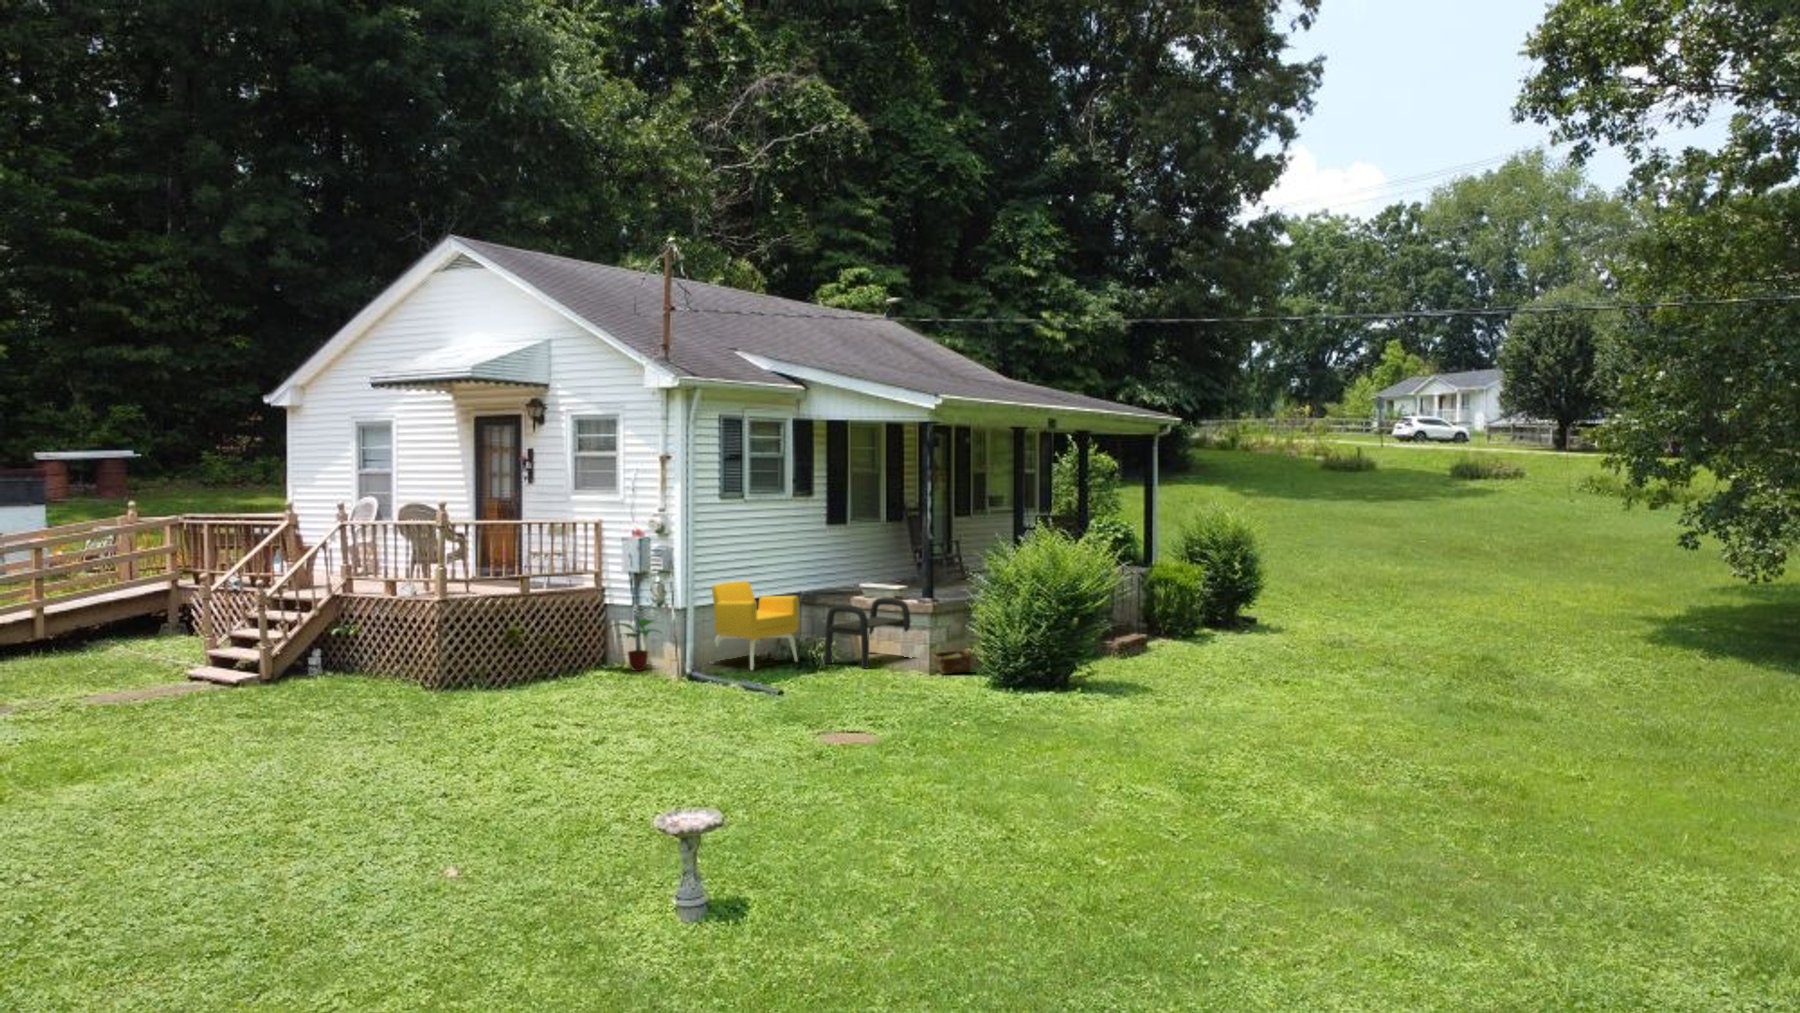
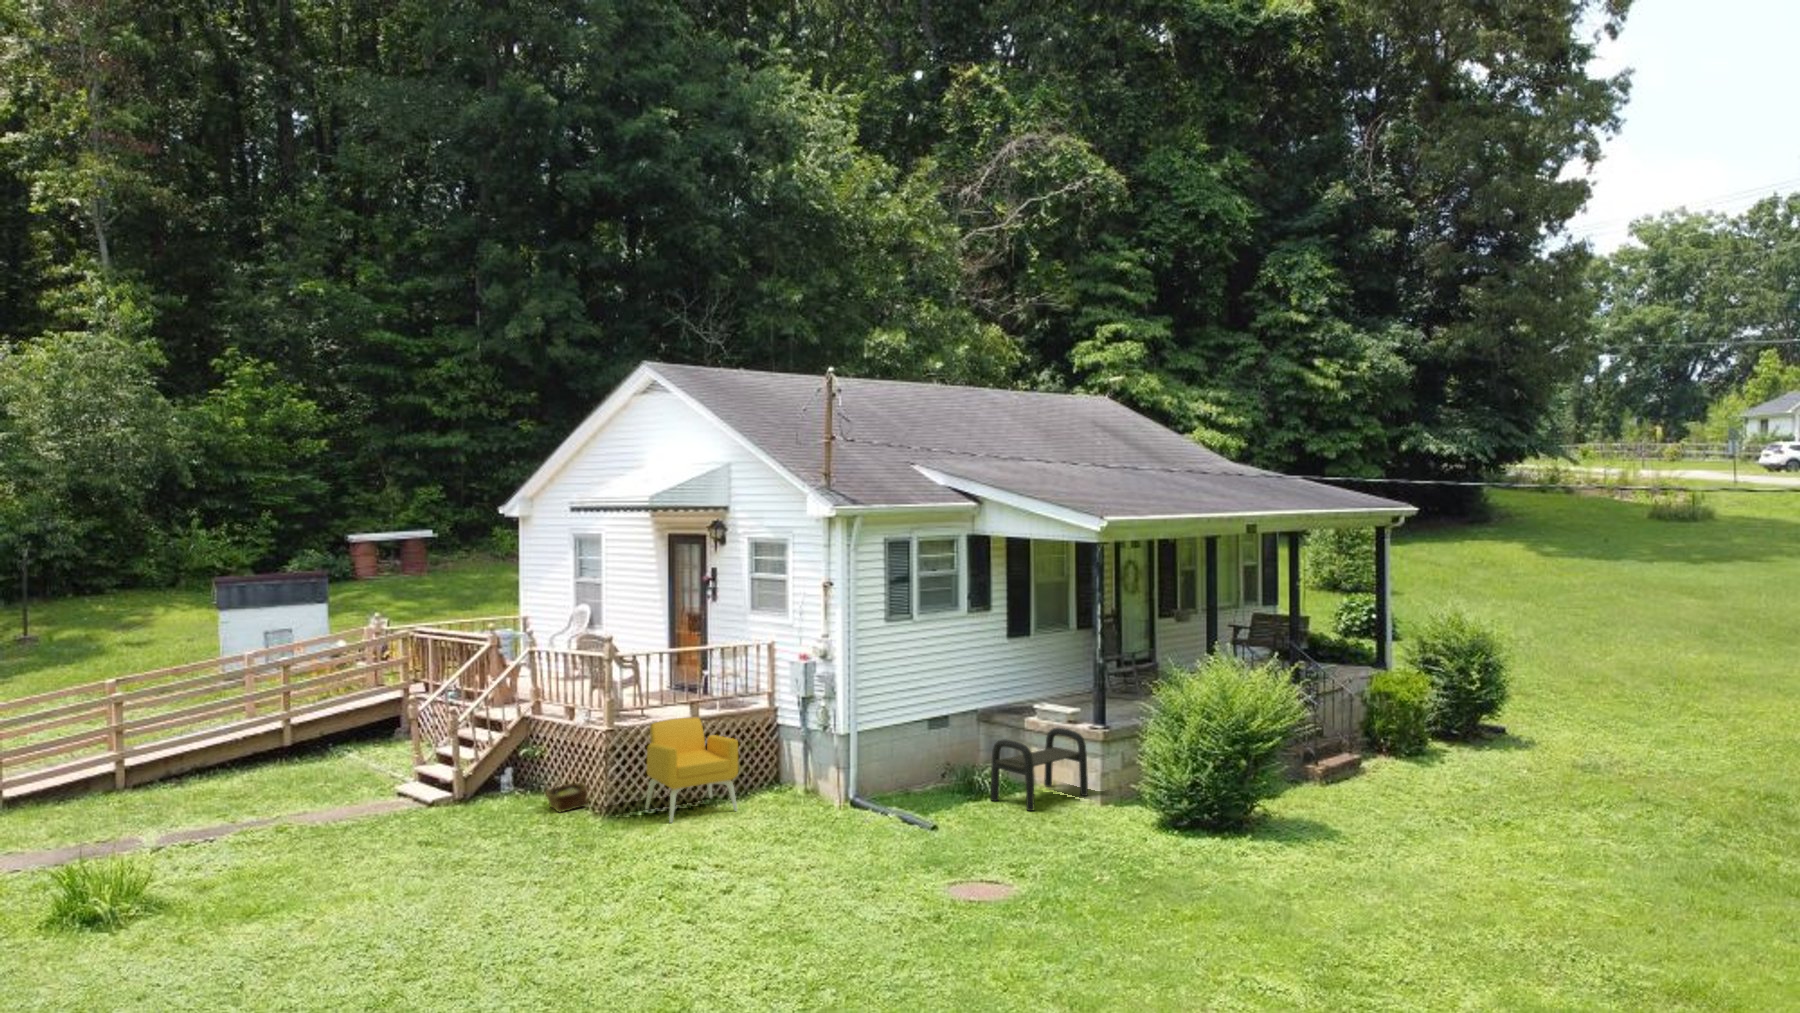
armchair: present [712,581,799,670] -> present [645,718,738,823]
potted plant: present [612,619,659,671] -> none [769,747,824,802]
woven basket: present [933,646,971,674] -> present [546,782,588,812]

